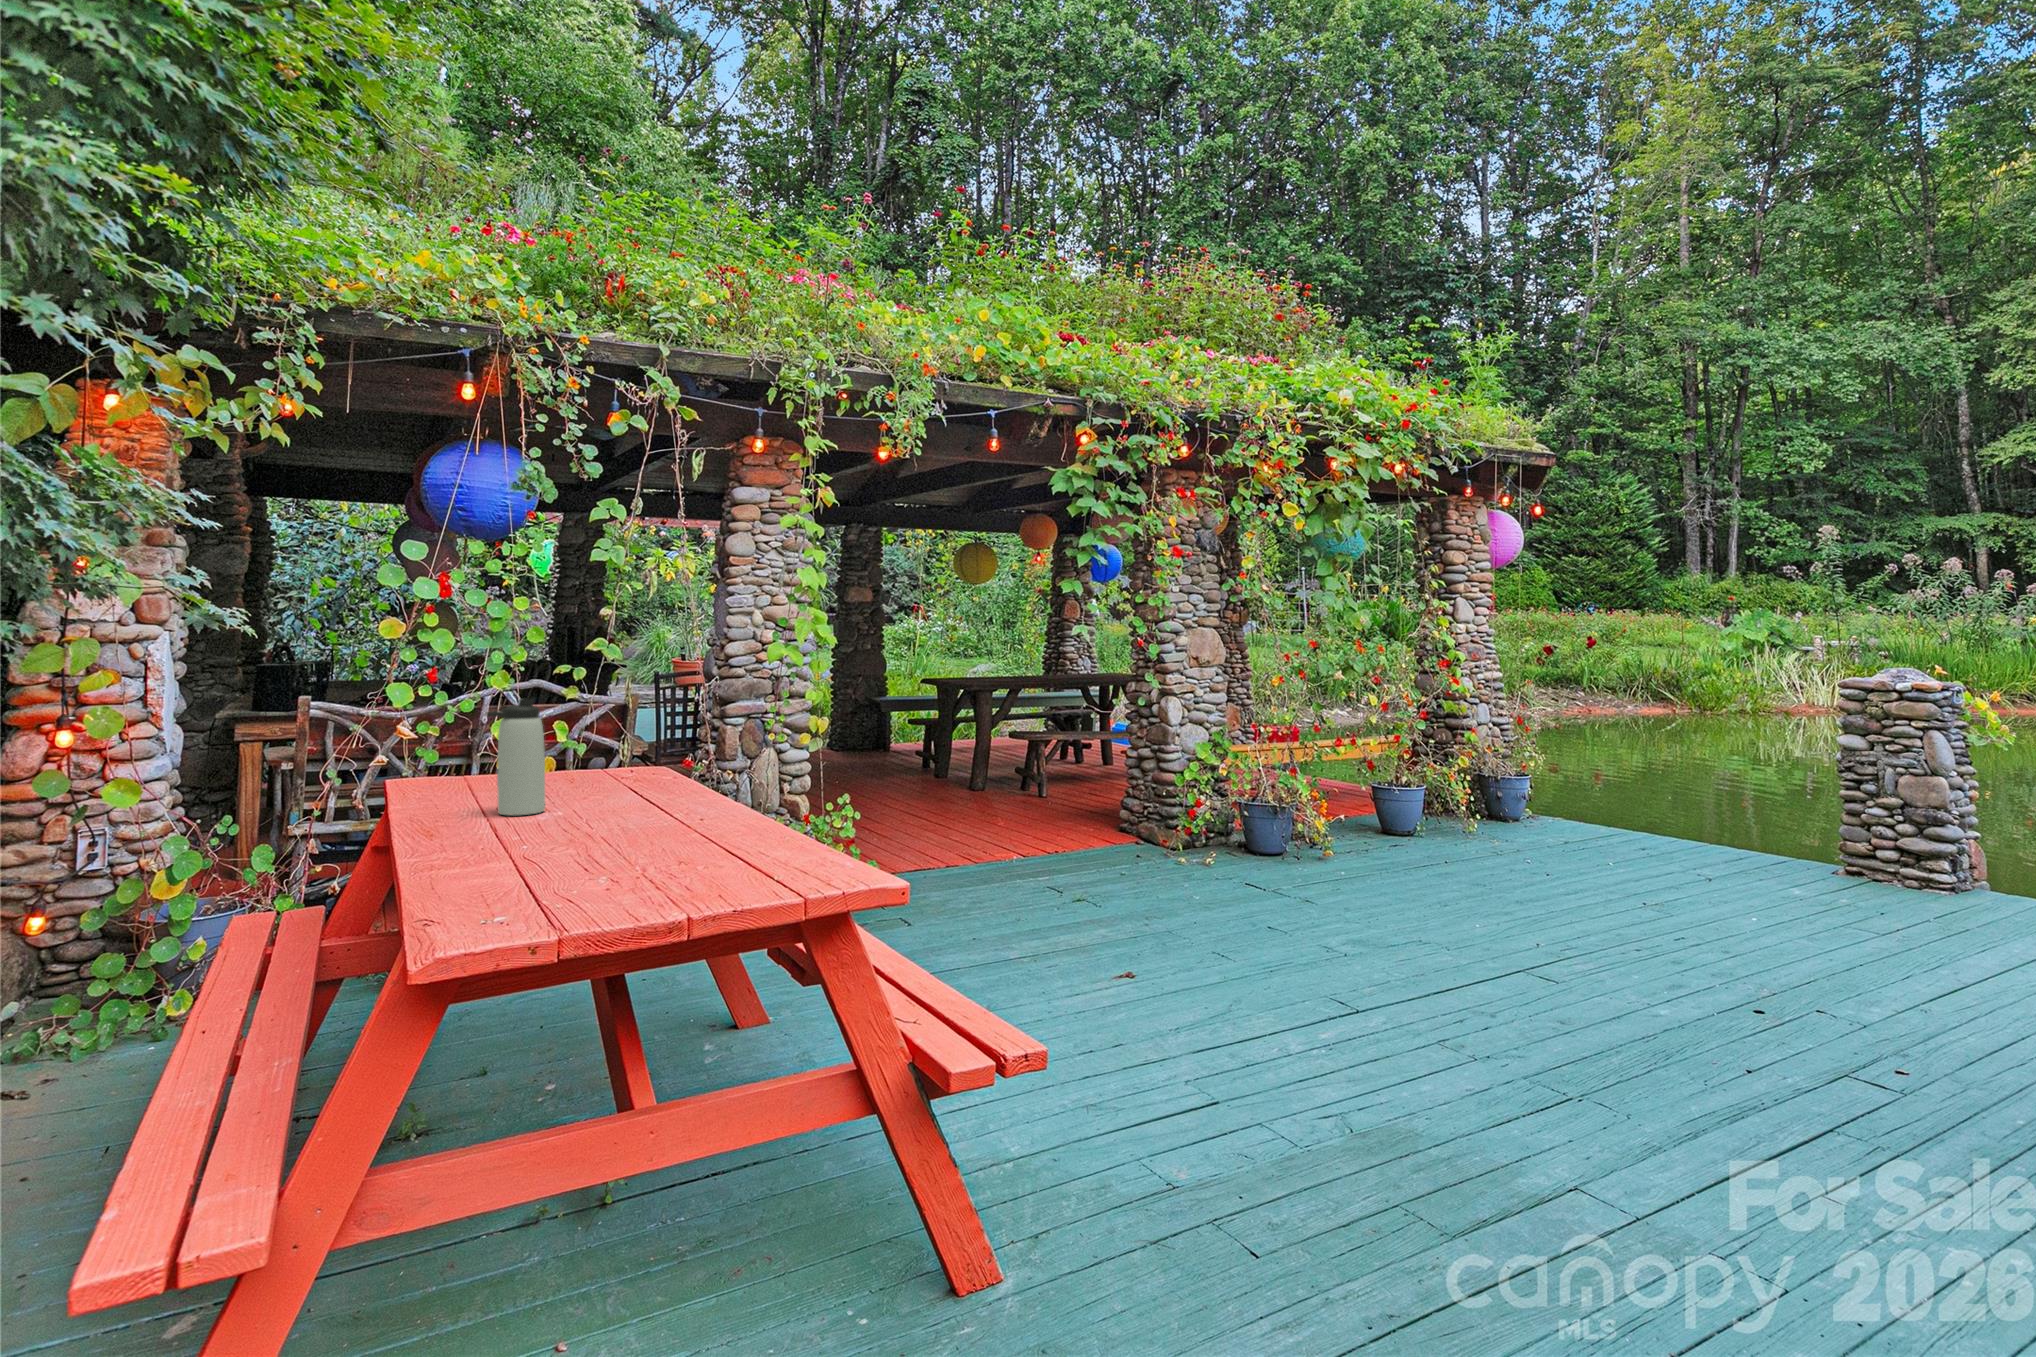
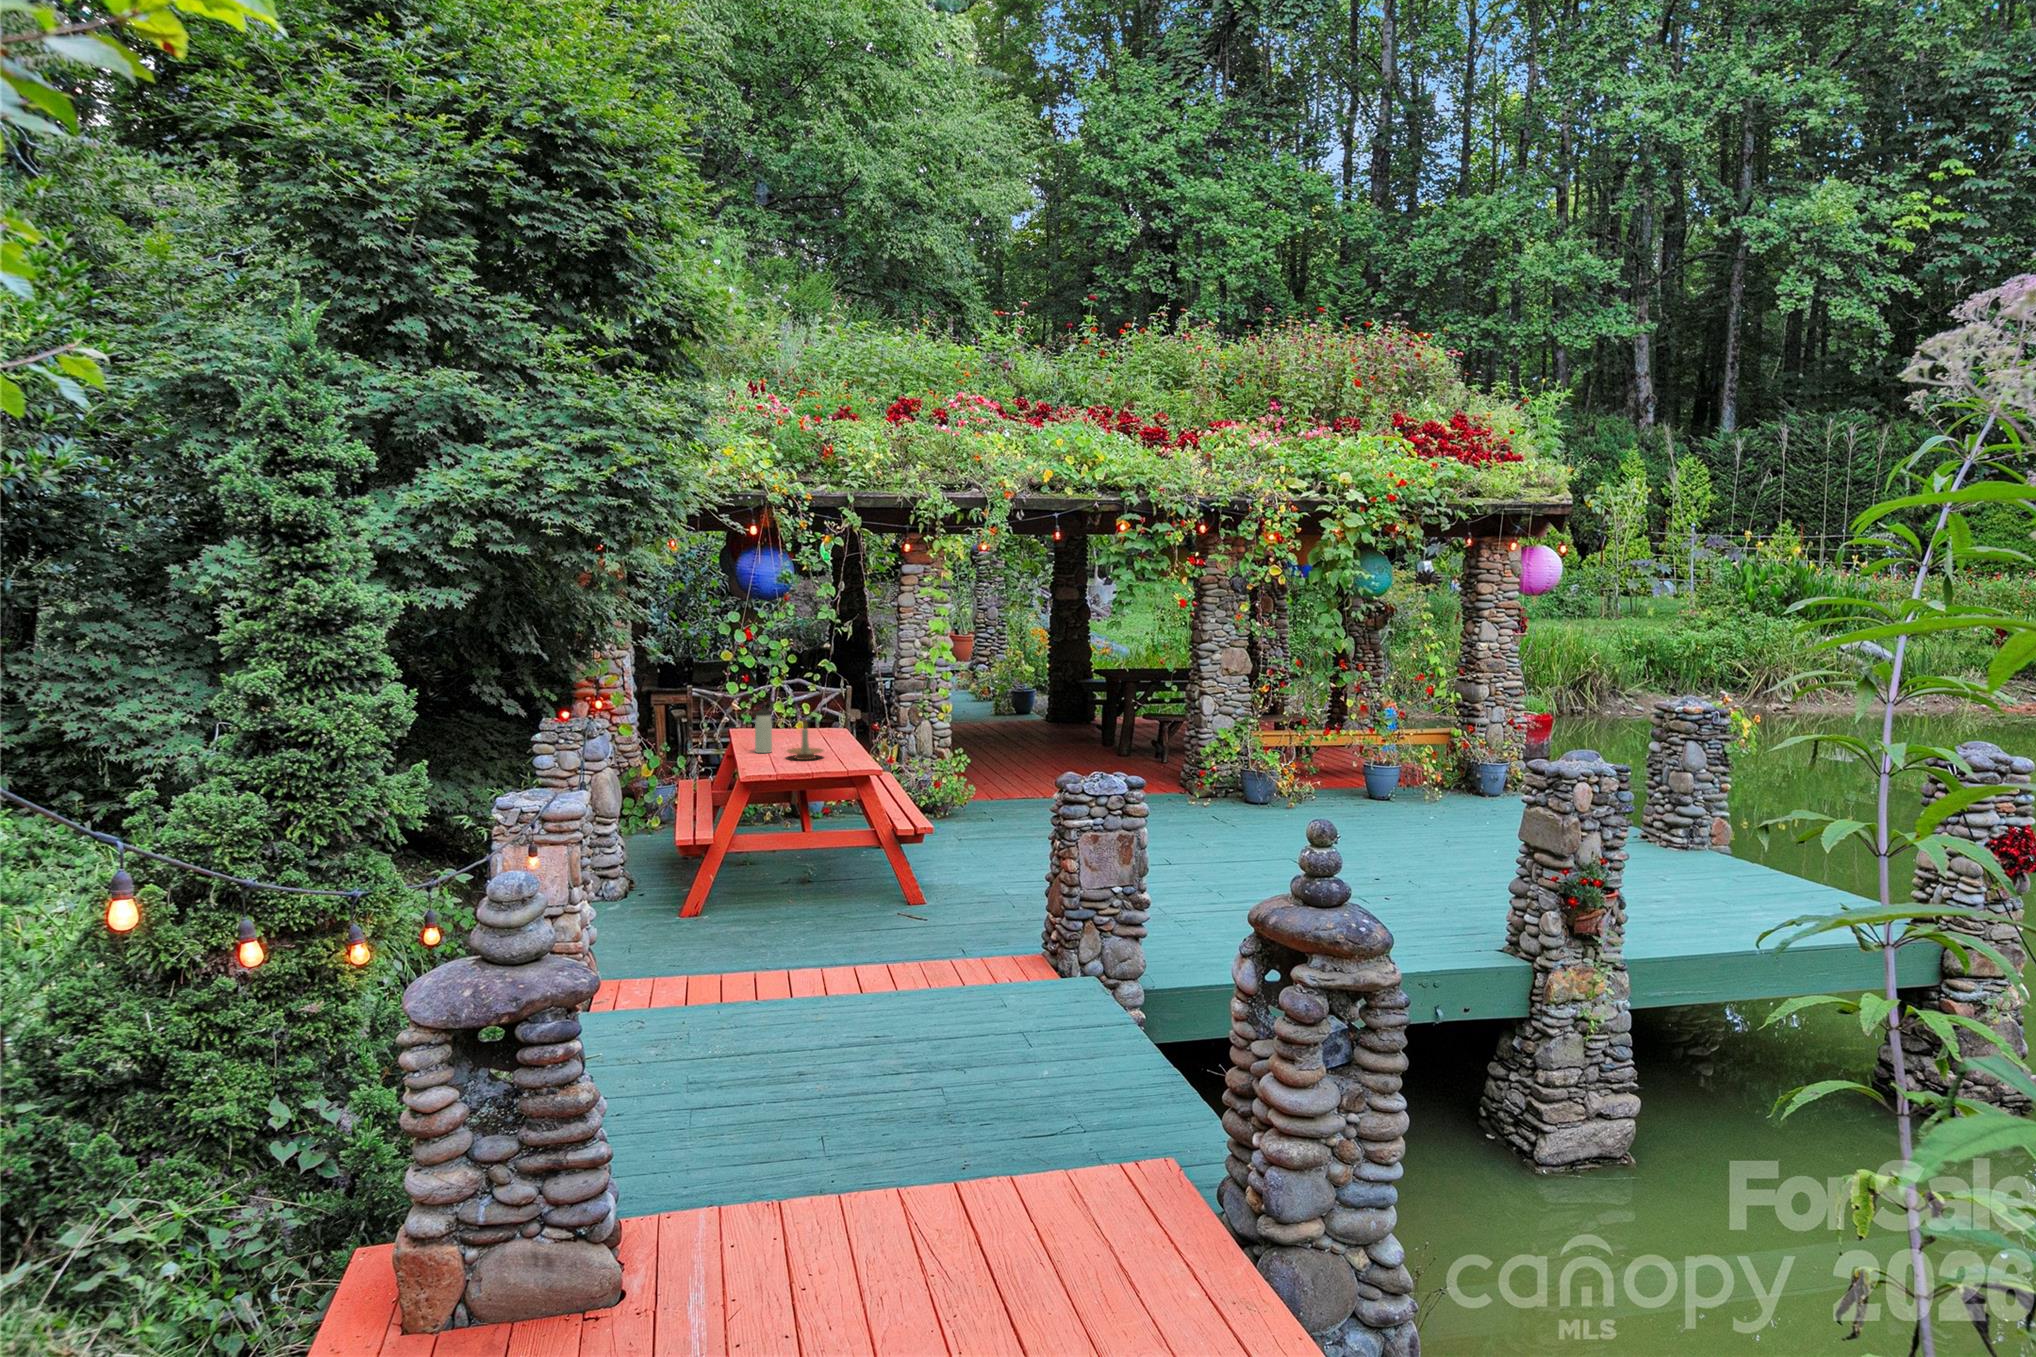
candle holder: none [596,714,700,825] -> present [787,719,823,760]

